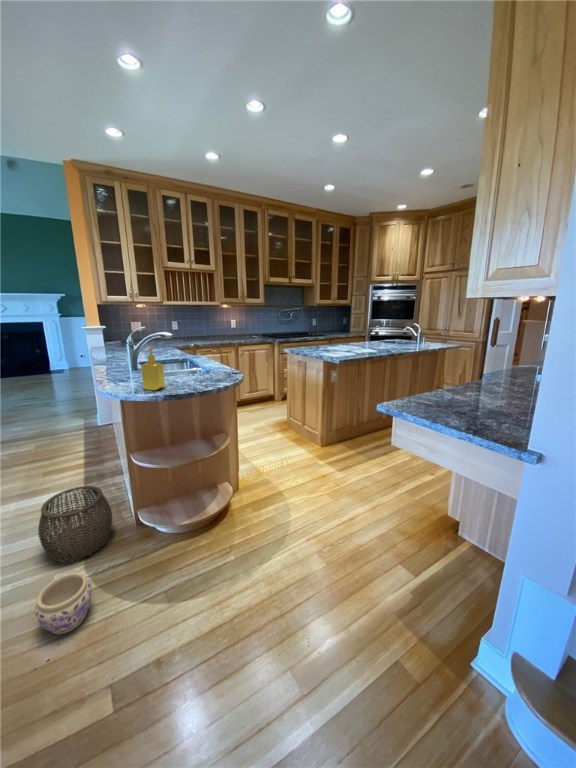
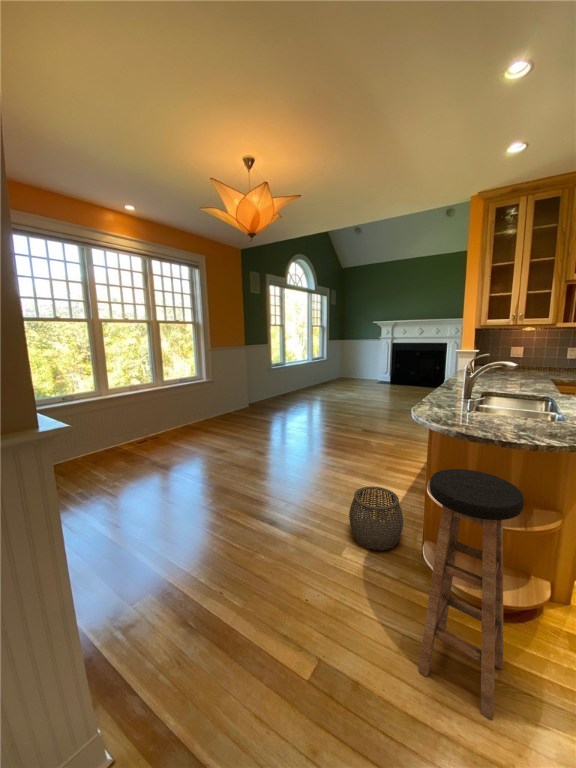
soap dispenser: present [141,348,165,390] -> none [444,379,468,425]
bar stool: none [170,418,246,603] -> present [418,469,524,720]
planter: present [35,573,92,635] -> none [317,546,354,594]

